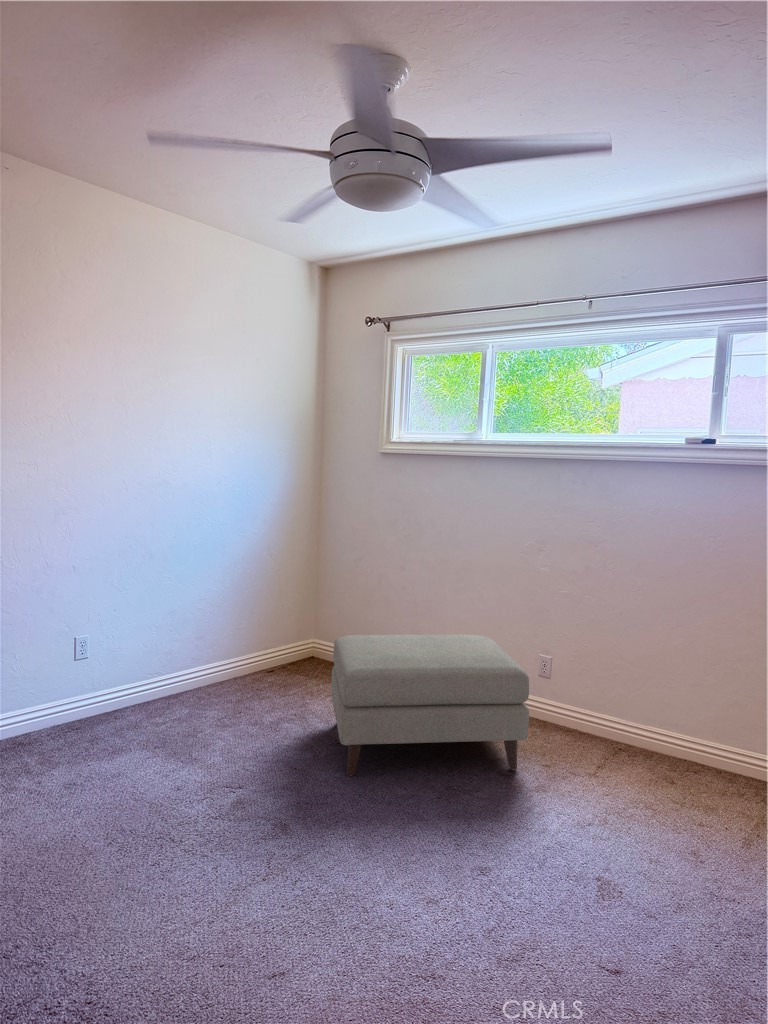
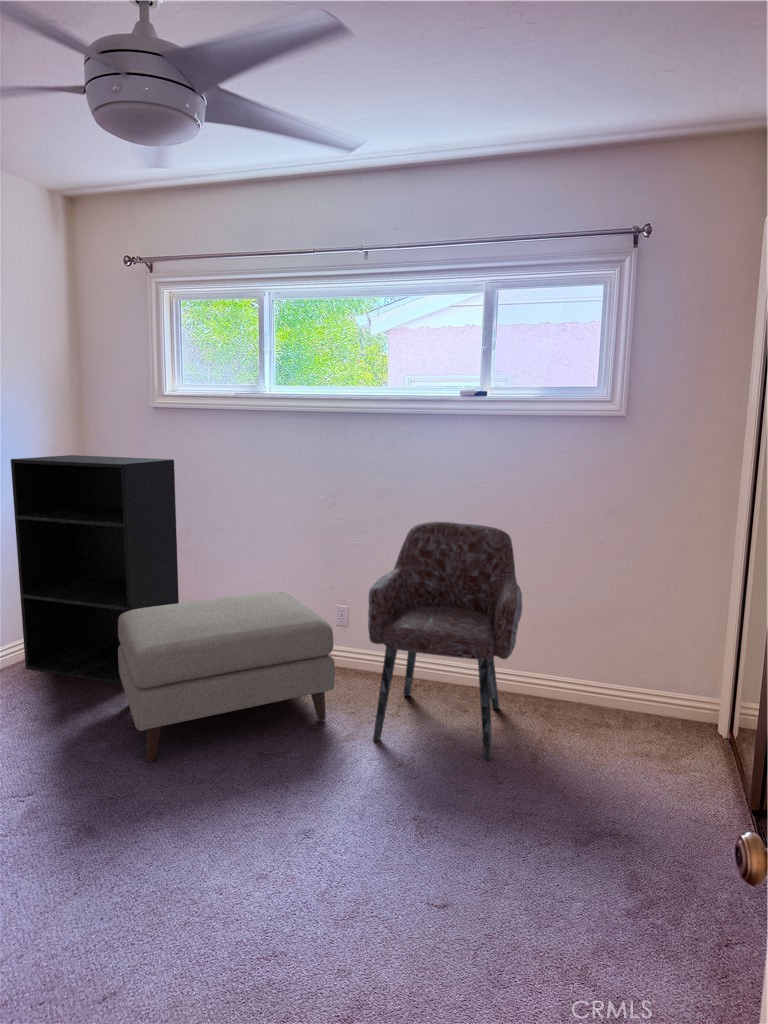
bookshelf: none [258,493,394,708] -> present [11,455,179,685]
armchair: none [563,579,743,846] -> present [368,522,522,760]

